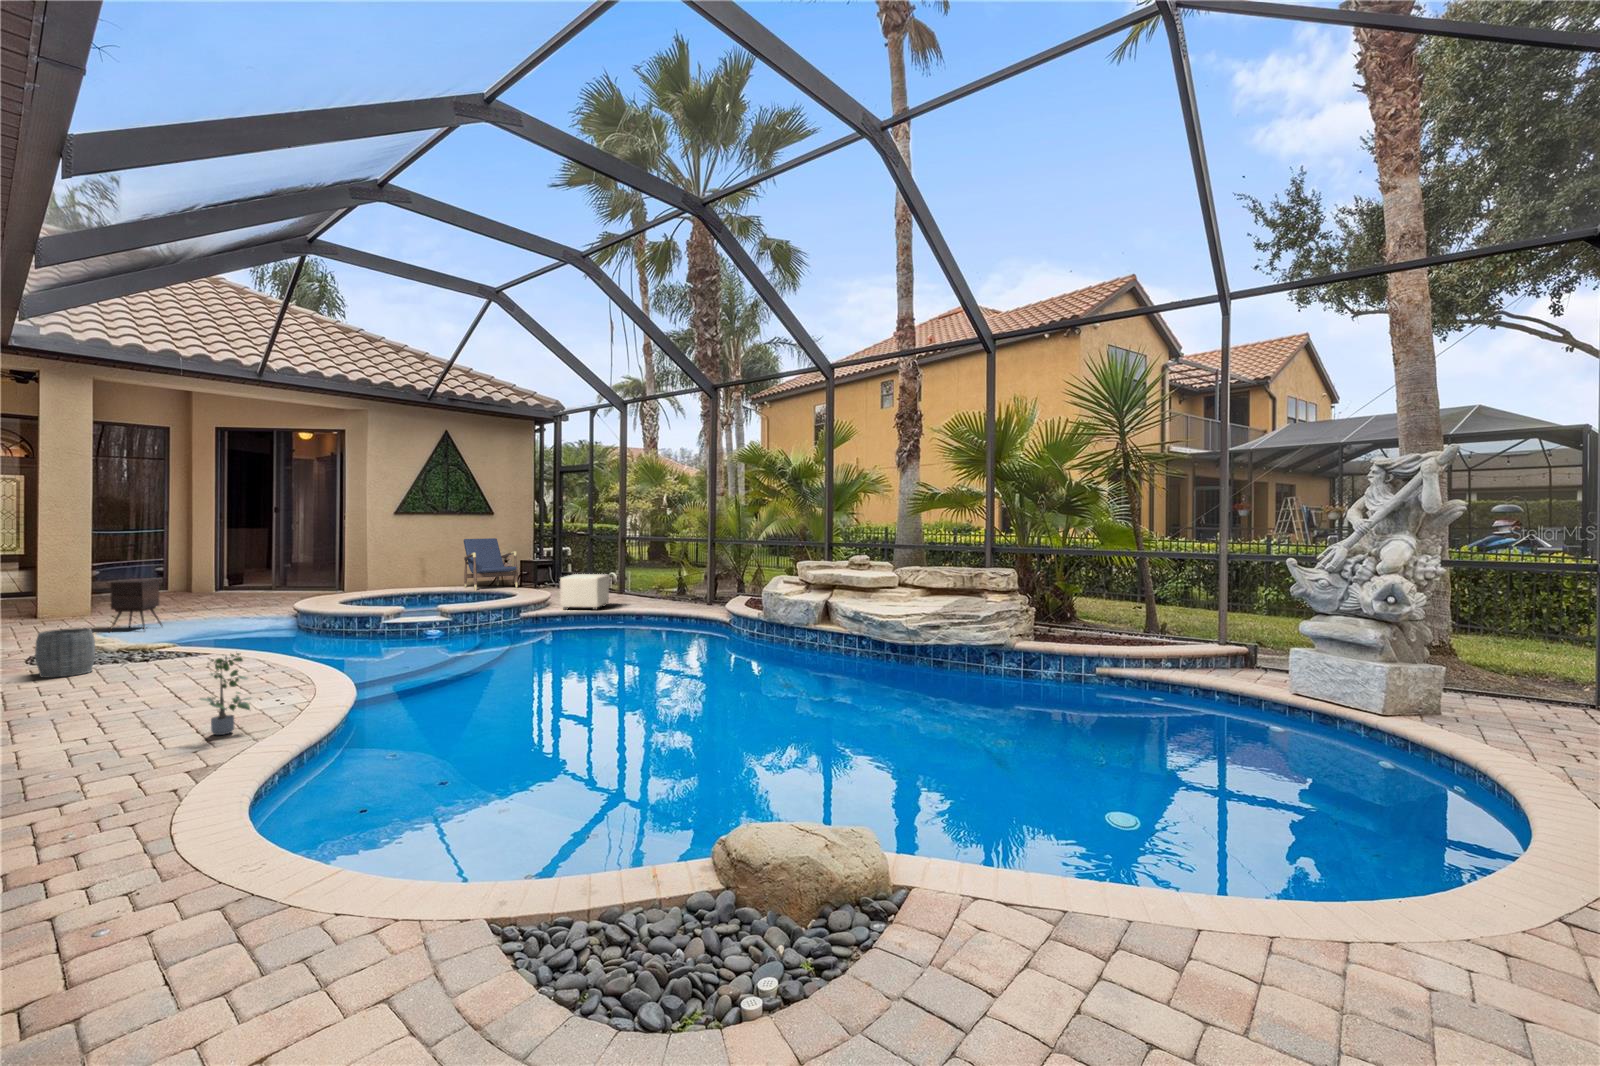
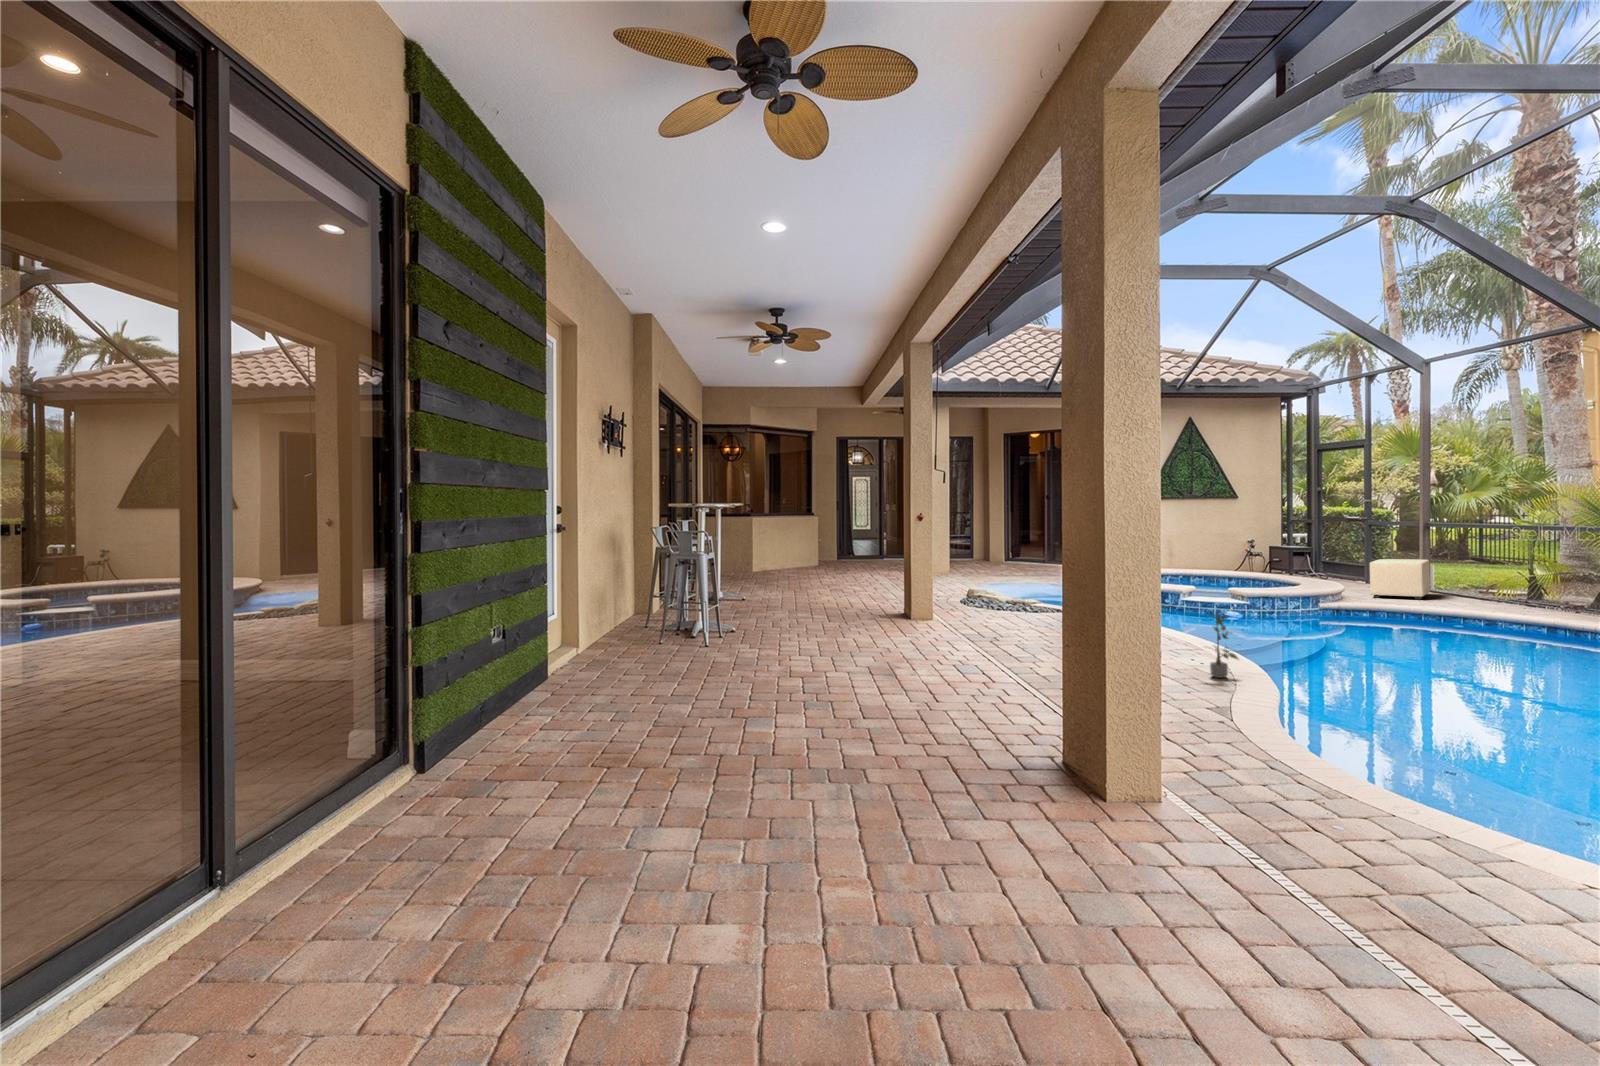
lounge chair: present [464,538,518,591] -> none [1211,524,1274,577]
side table: present [110,580,162,631] -> none [985,559,1015,600]
woven basket: present [35,628,95,678] -> none [997,592,1030,627]

